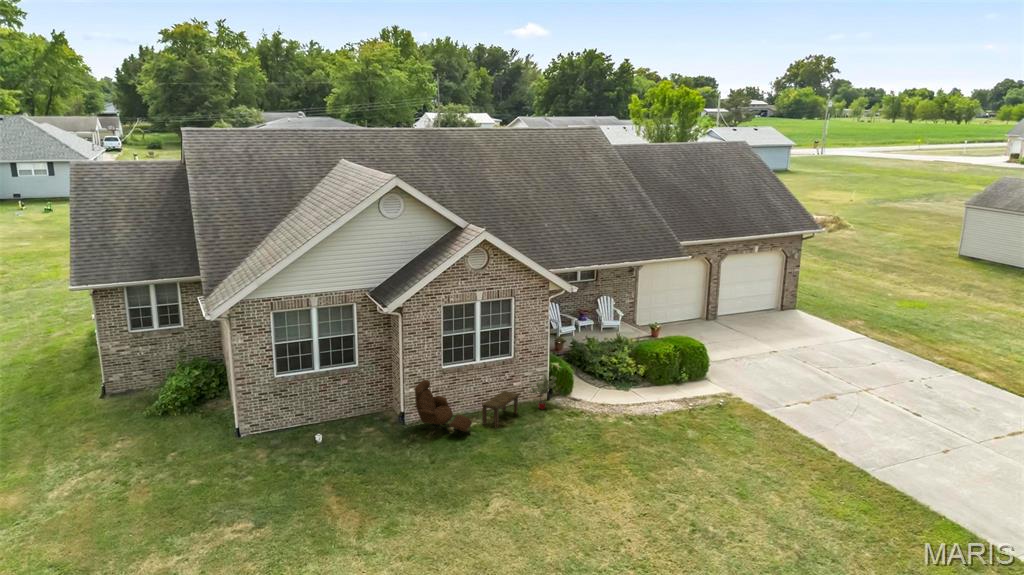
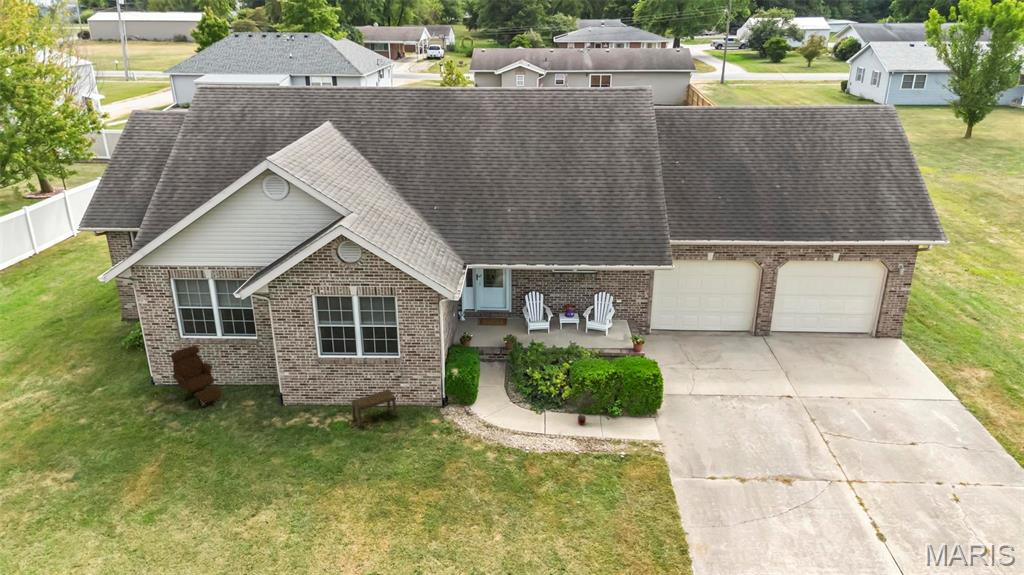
potted tree: present [528,373,556,410] -> present [567,388,598,425]
lounge chair: present [415,380,472,438] -> present [171,346,222,407]

